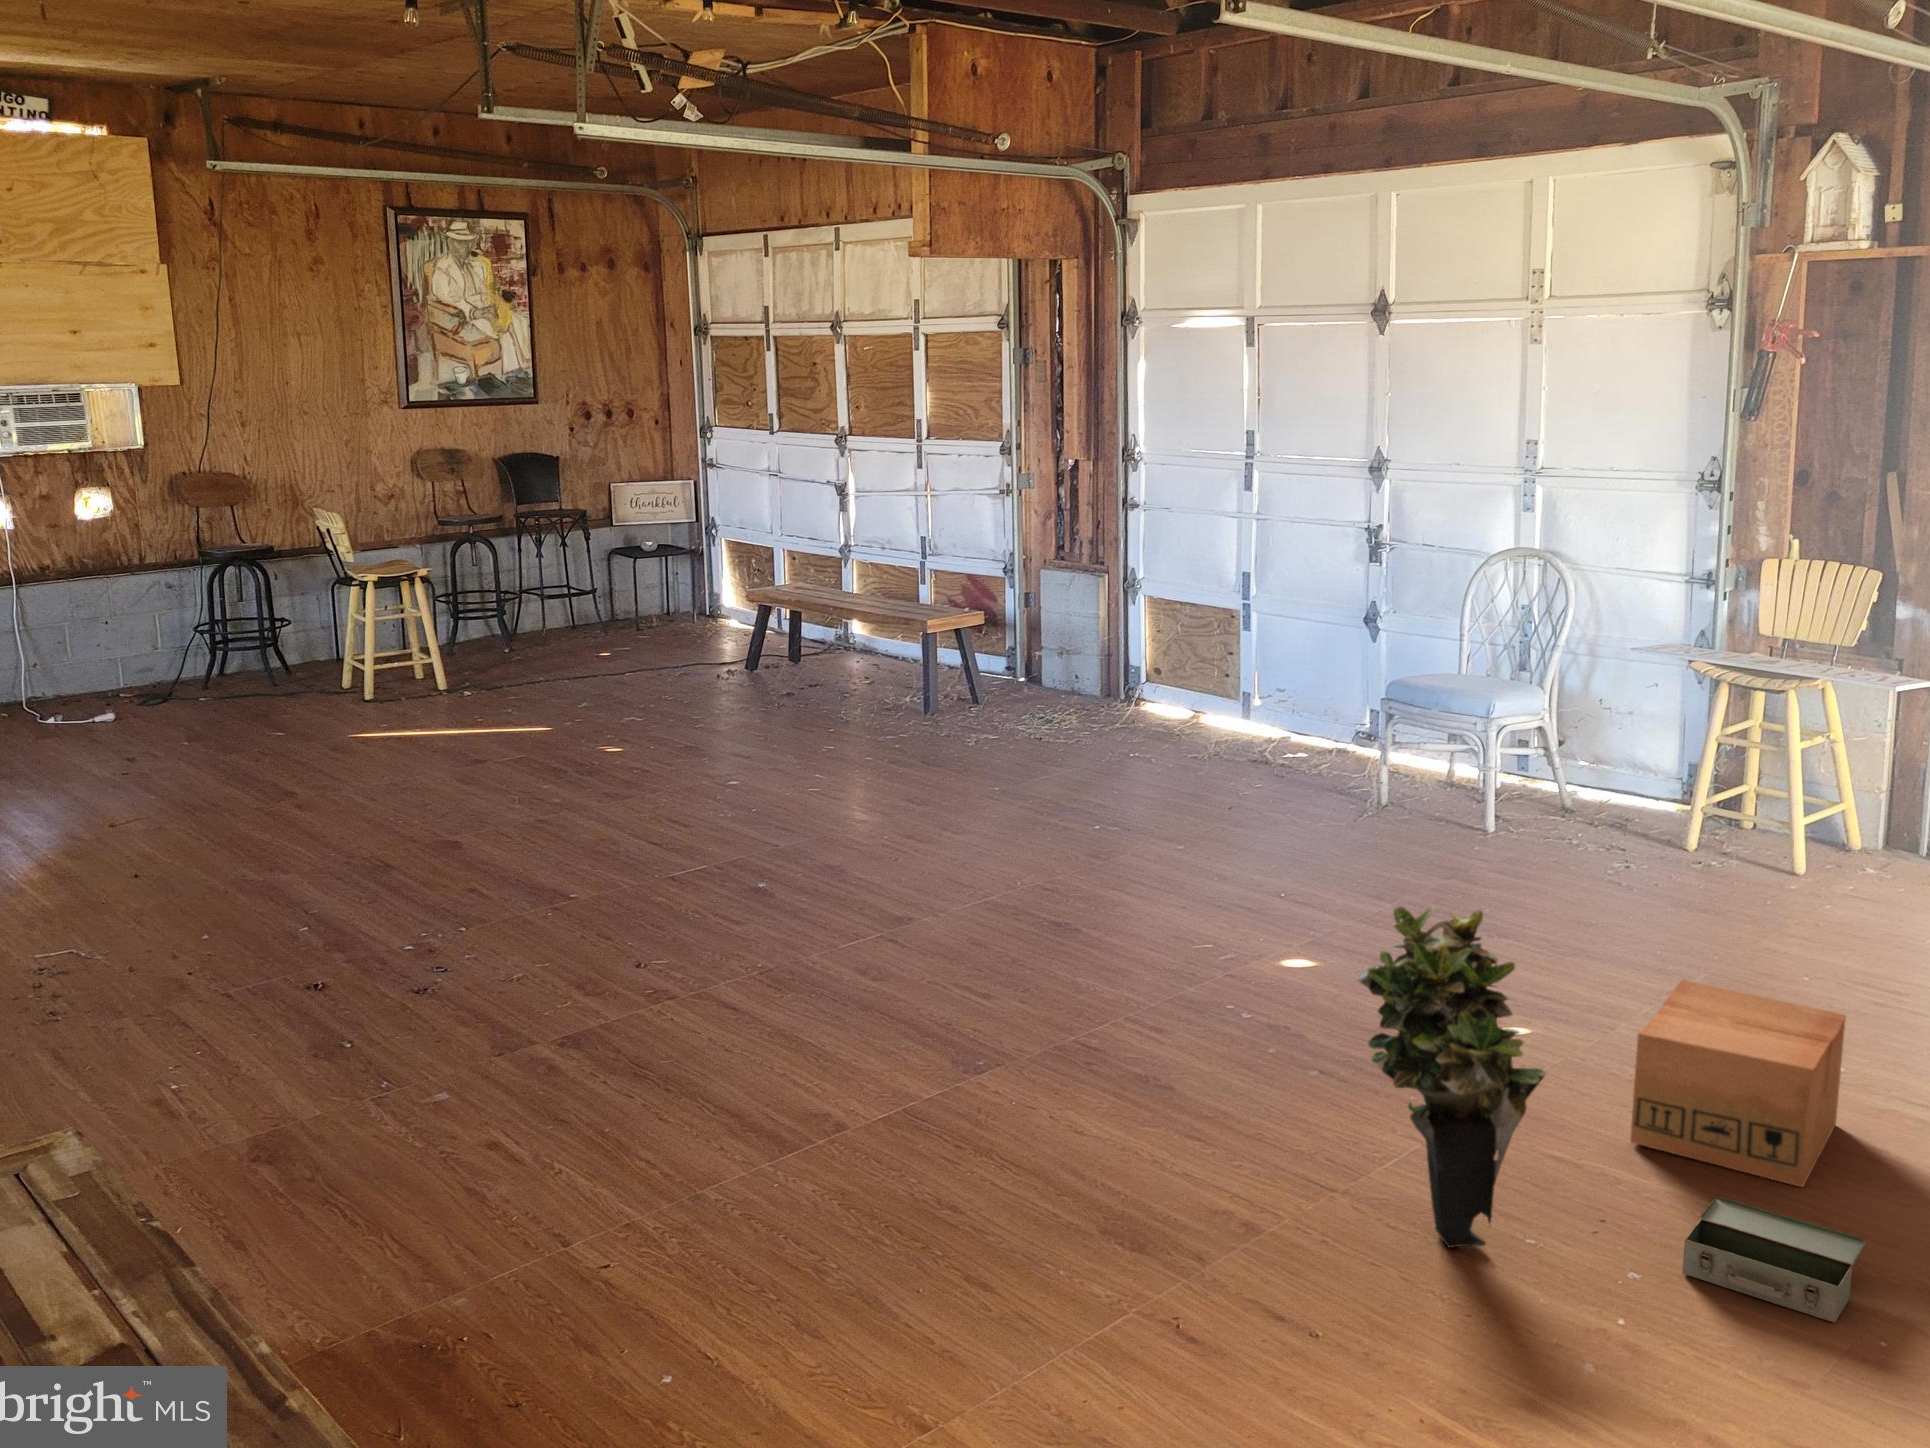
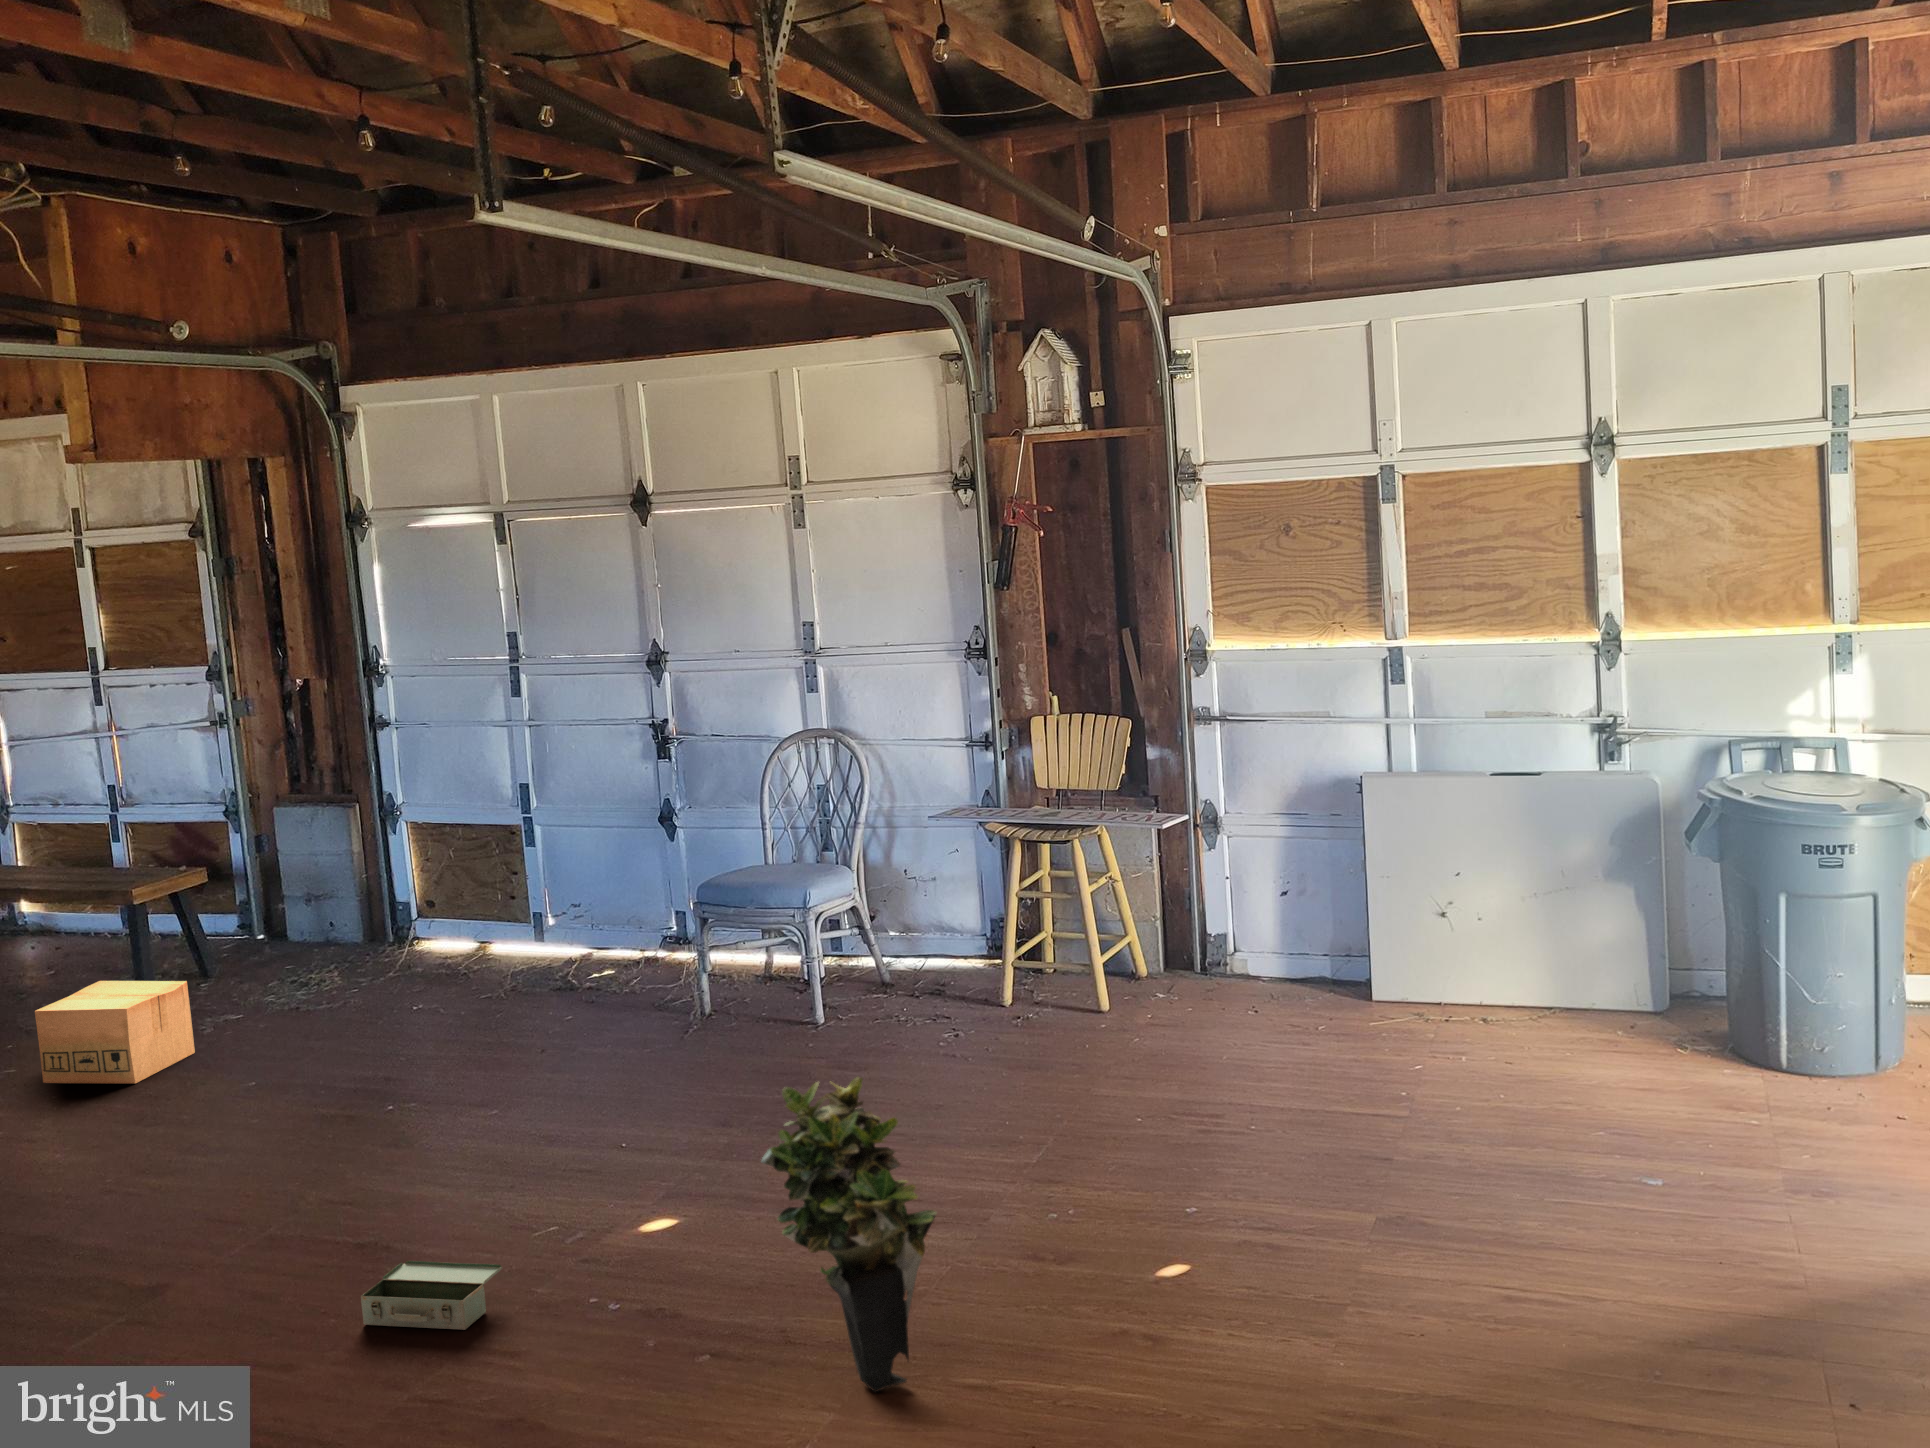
cardboard box: present [1630,980,1846,1187] -> present [35,981,195,1084]
toolbox: present [1682,1197,1866,1323] -> present [361,1261,503,1330]

